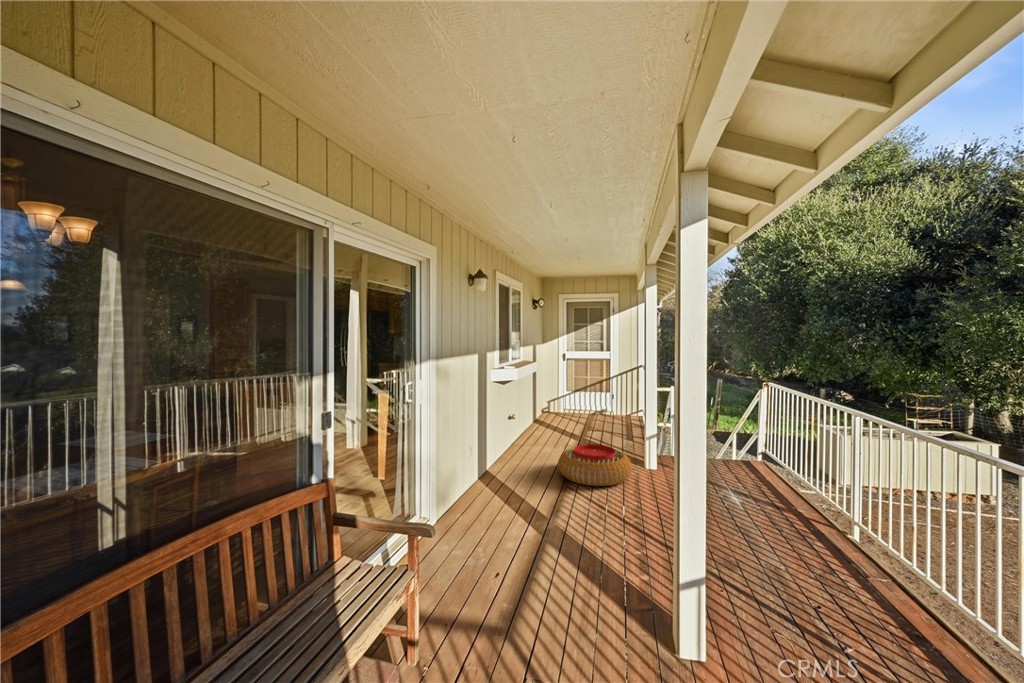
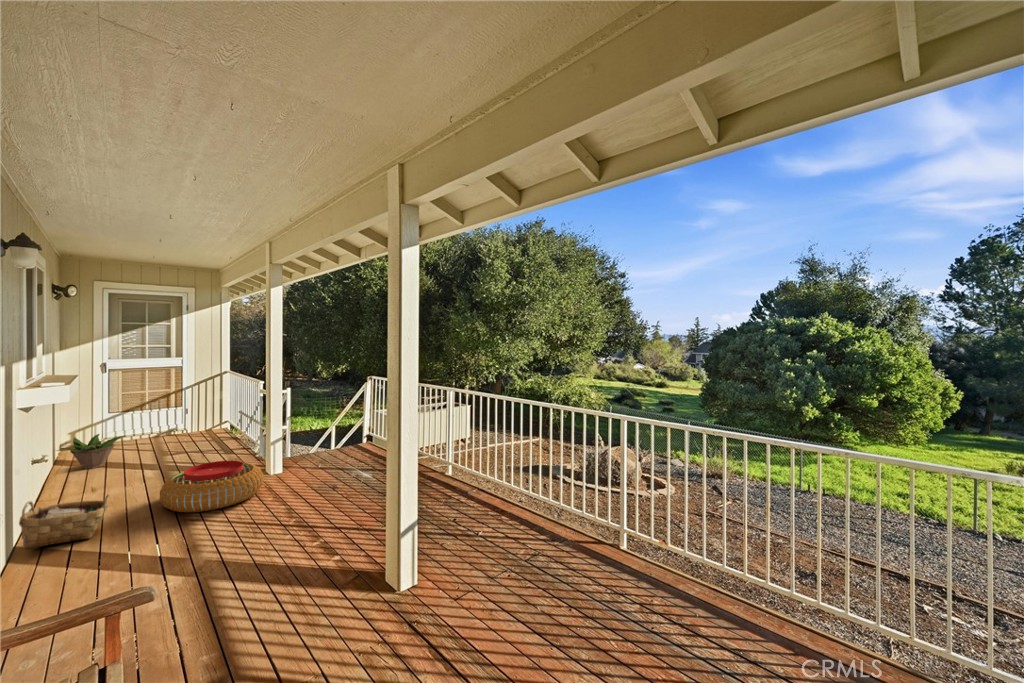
decorative plant: none [529,405,566,429] -> present [57,434,125,469]
woven basket: none [486,444,528,479] -> present [19,495,109,549]

